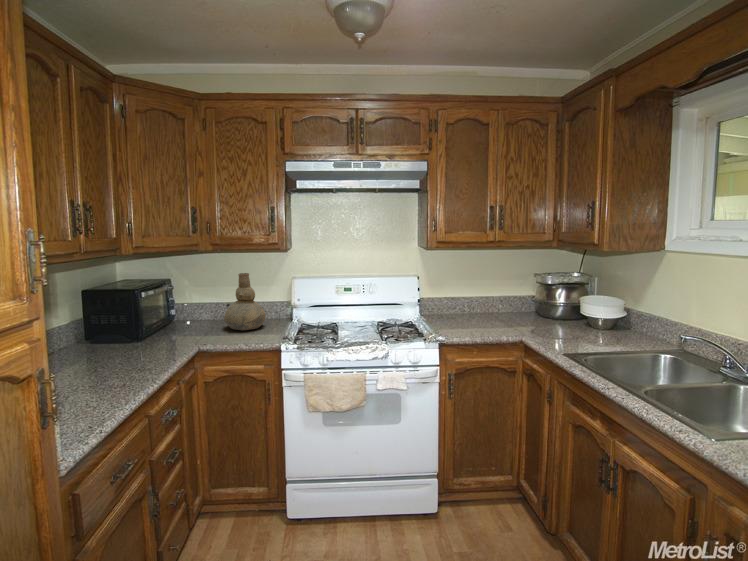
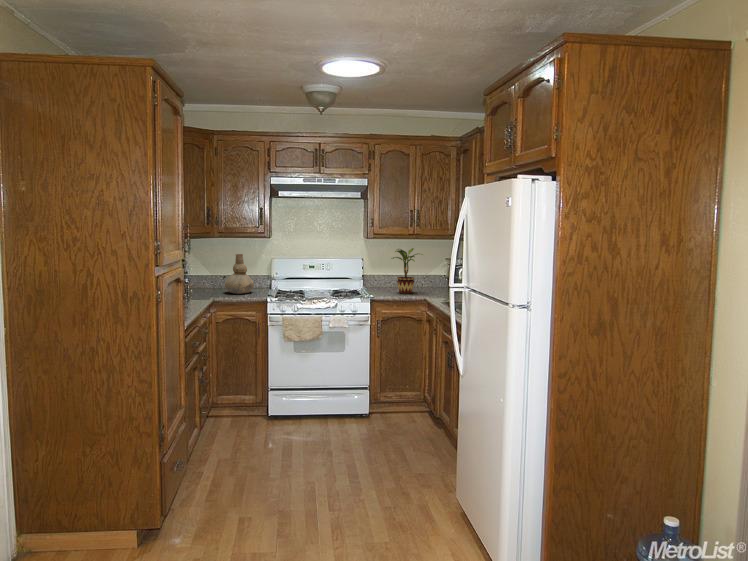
potted plant: none [456,261,506,325] -> present [391,248,423,294]

